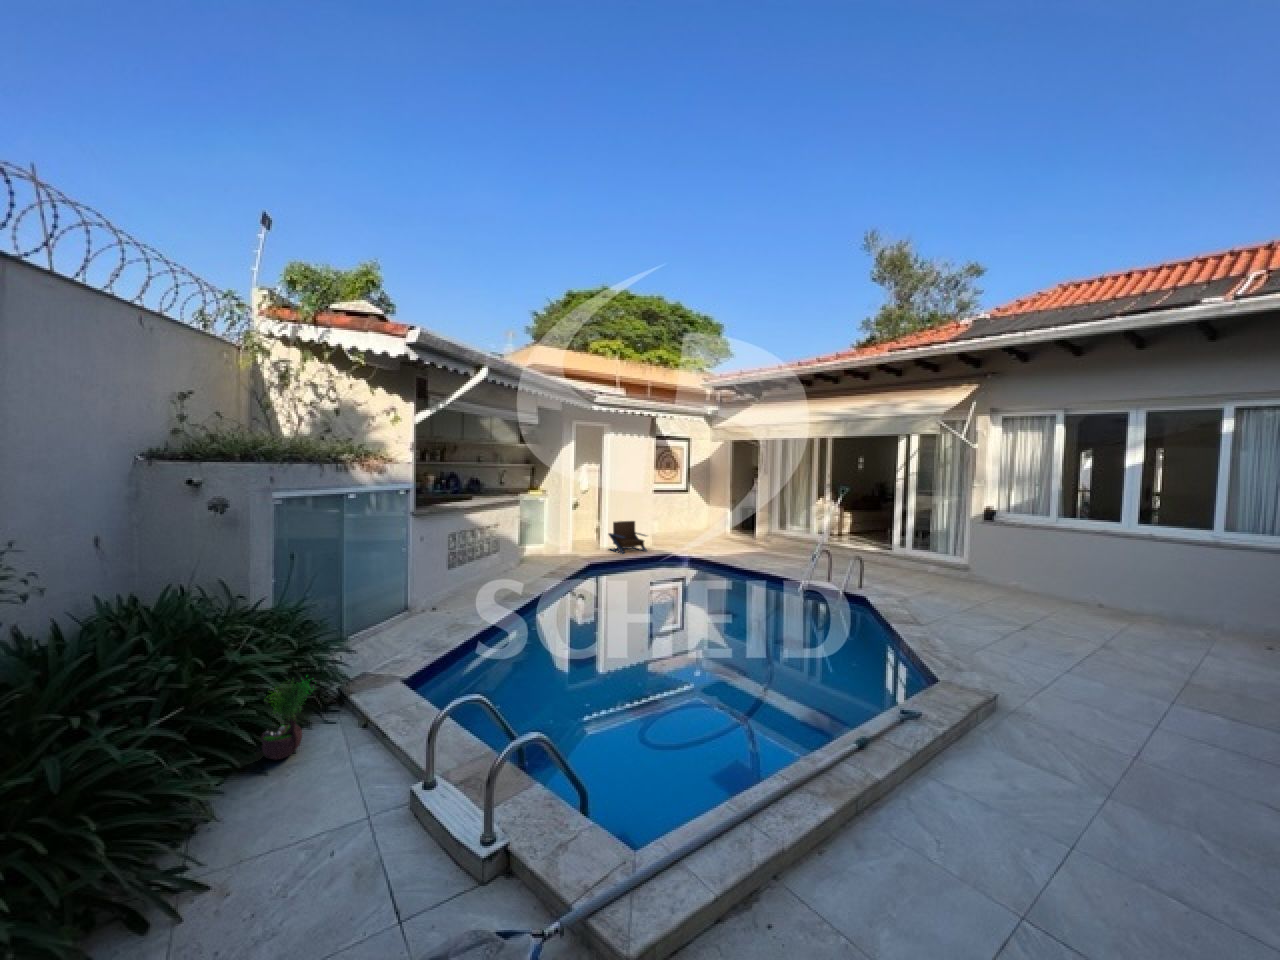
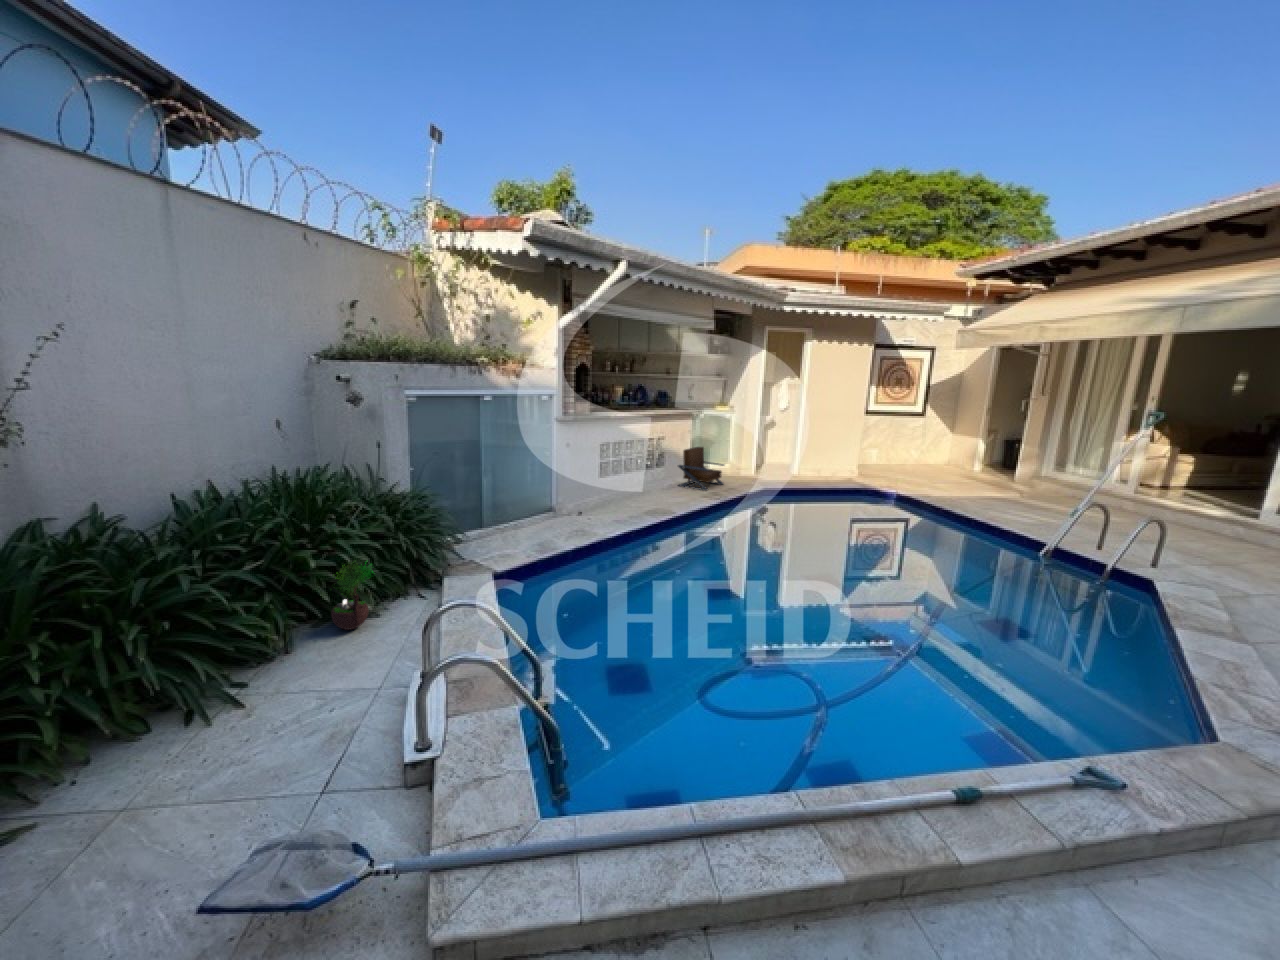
lounge chair: present [609,521,647,554] -> present [678,447,724,491]

